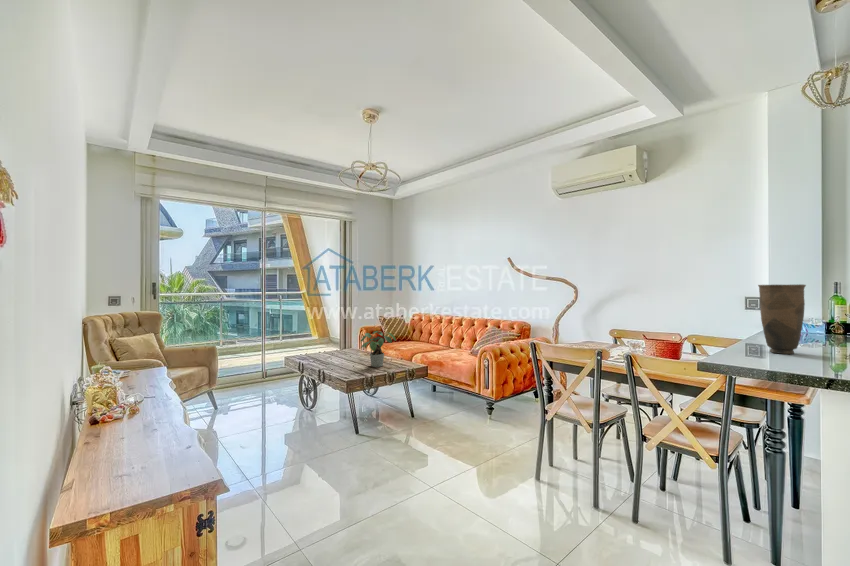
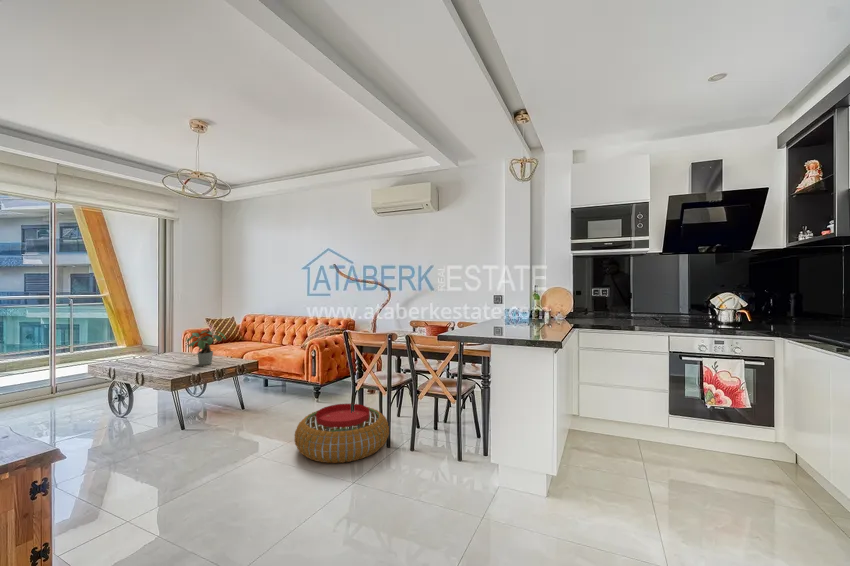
vase: present [758,284,806,354] -> none [480,287,501,328]
pouf: none [471,435,595,522] -> present [295,404,389,463]

